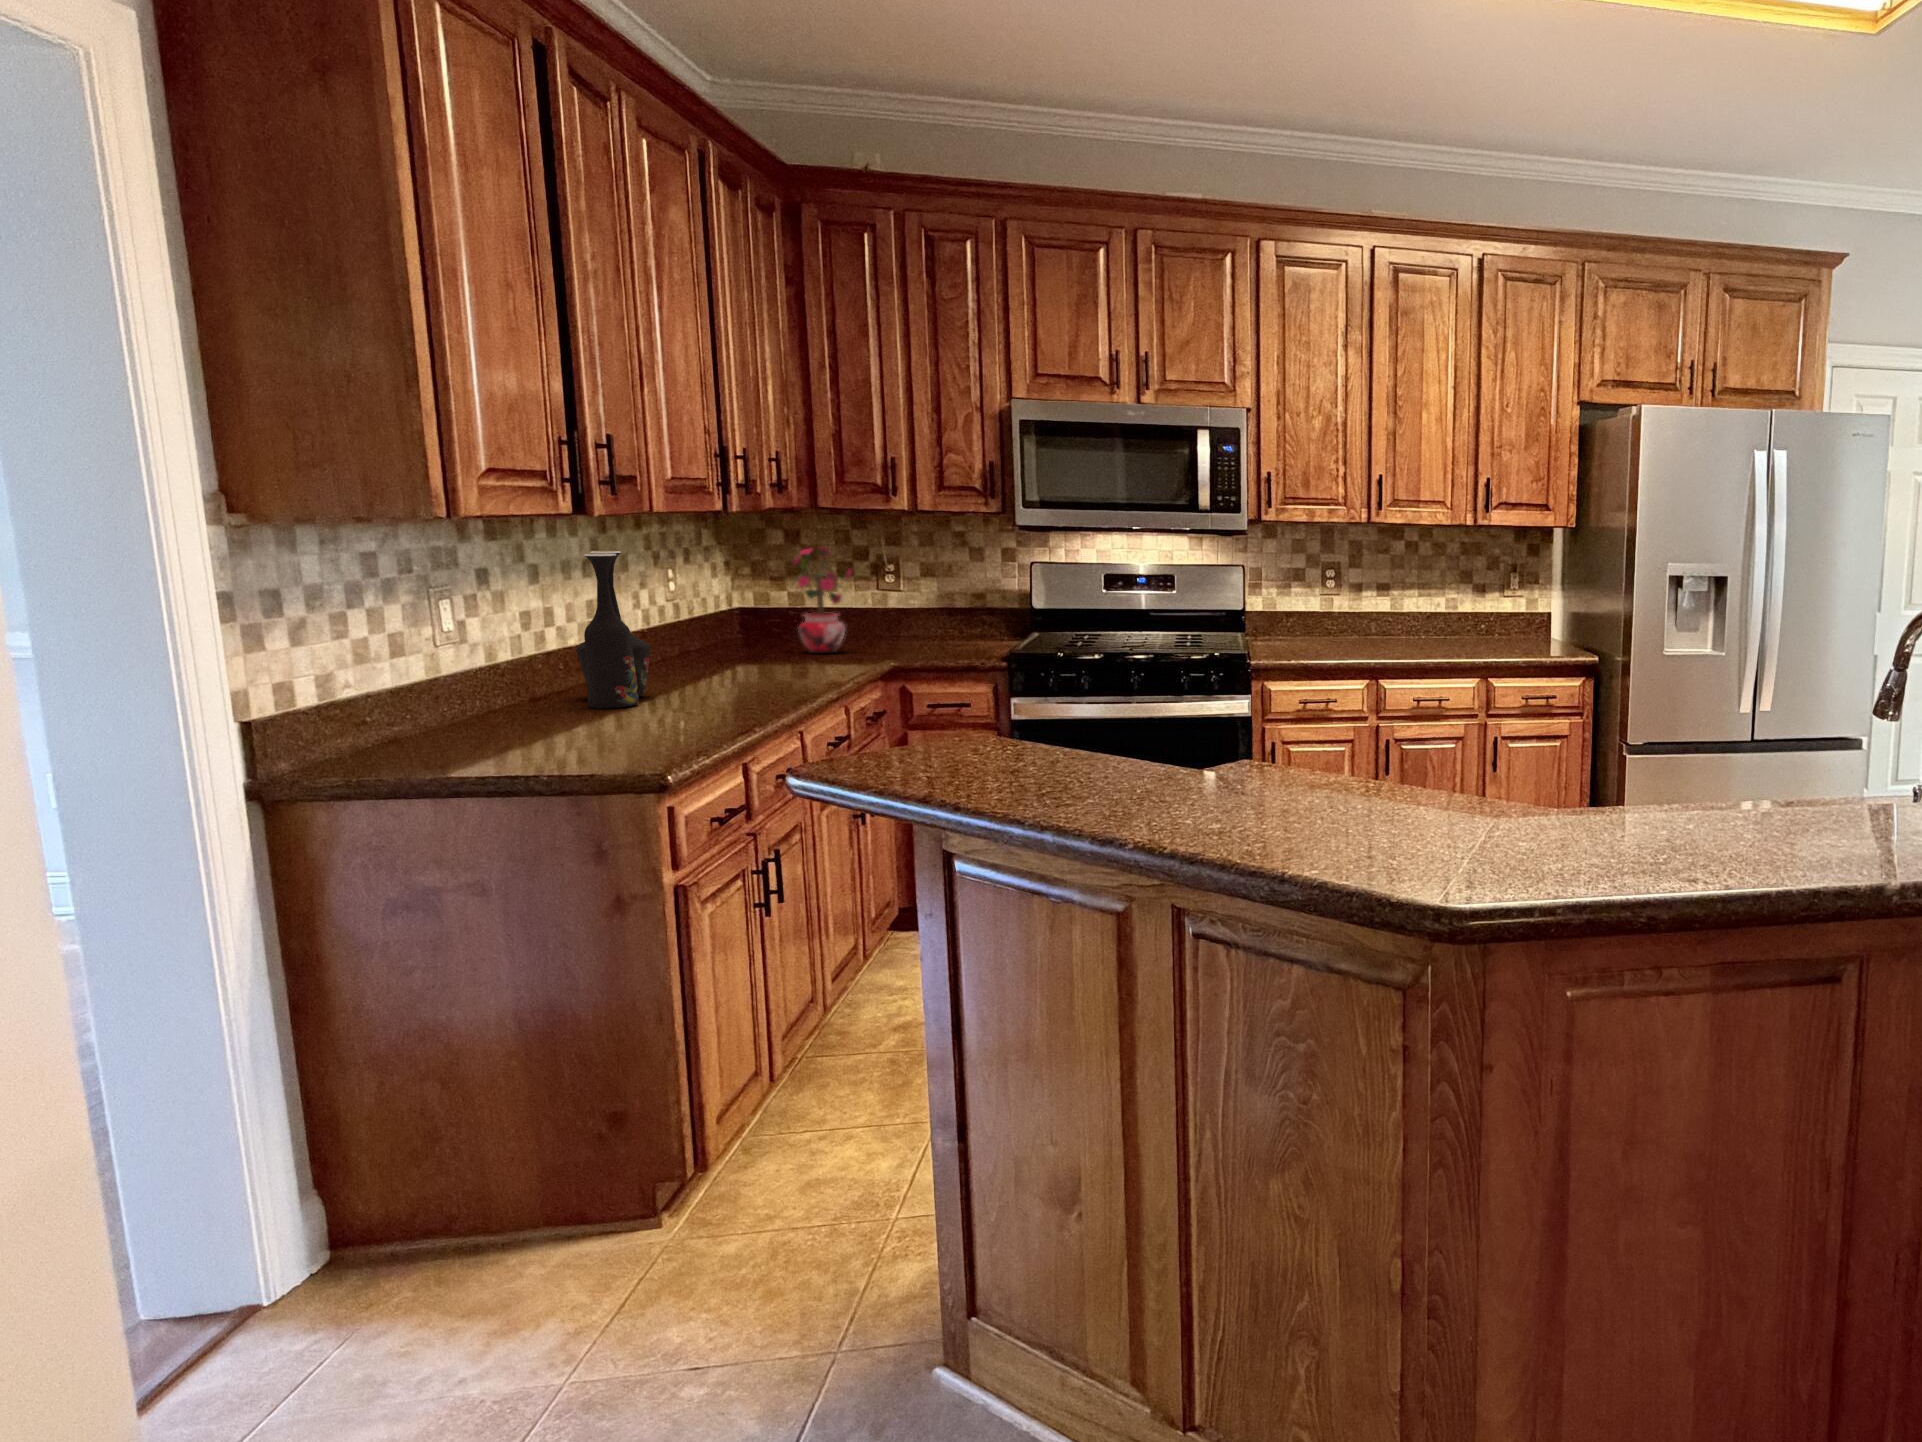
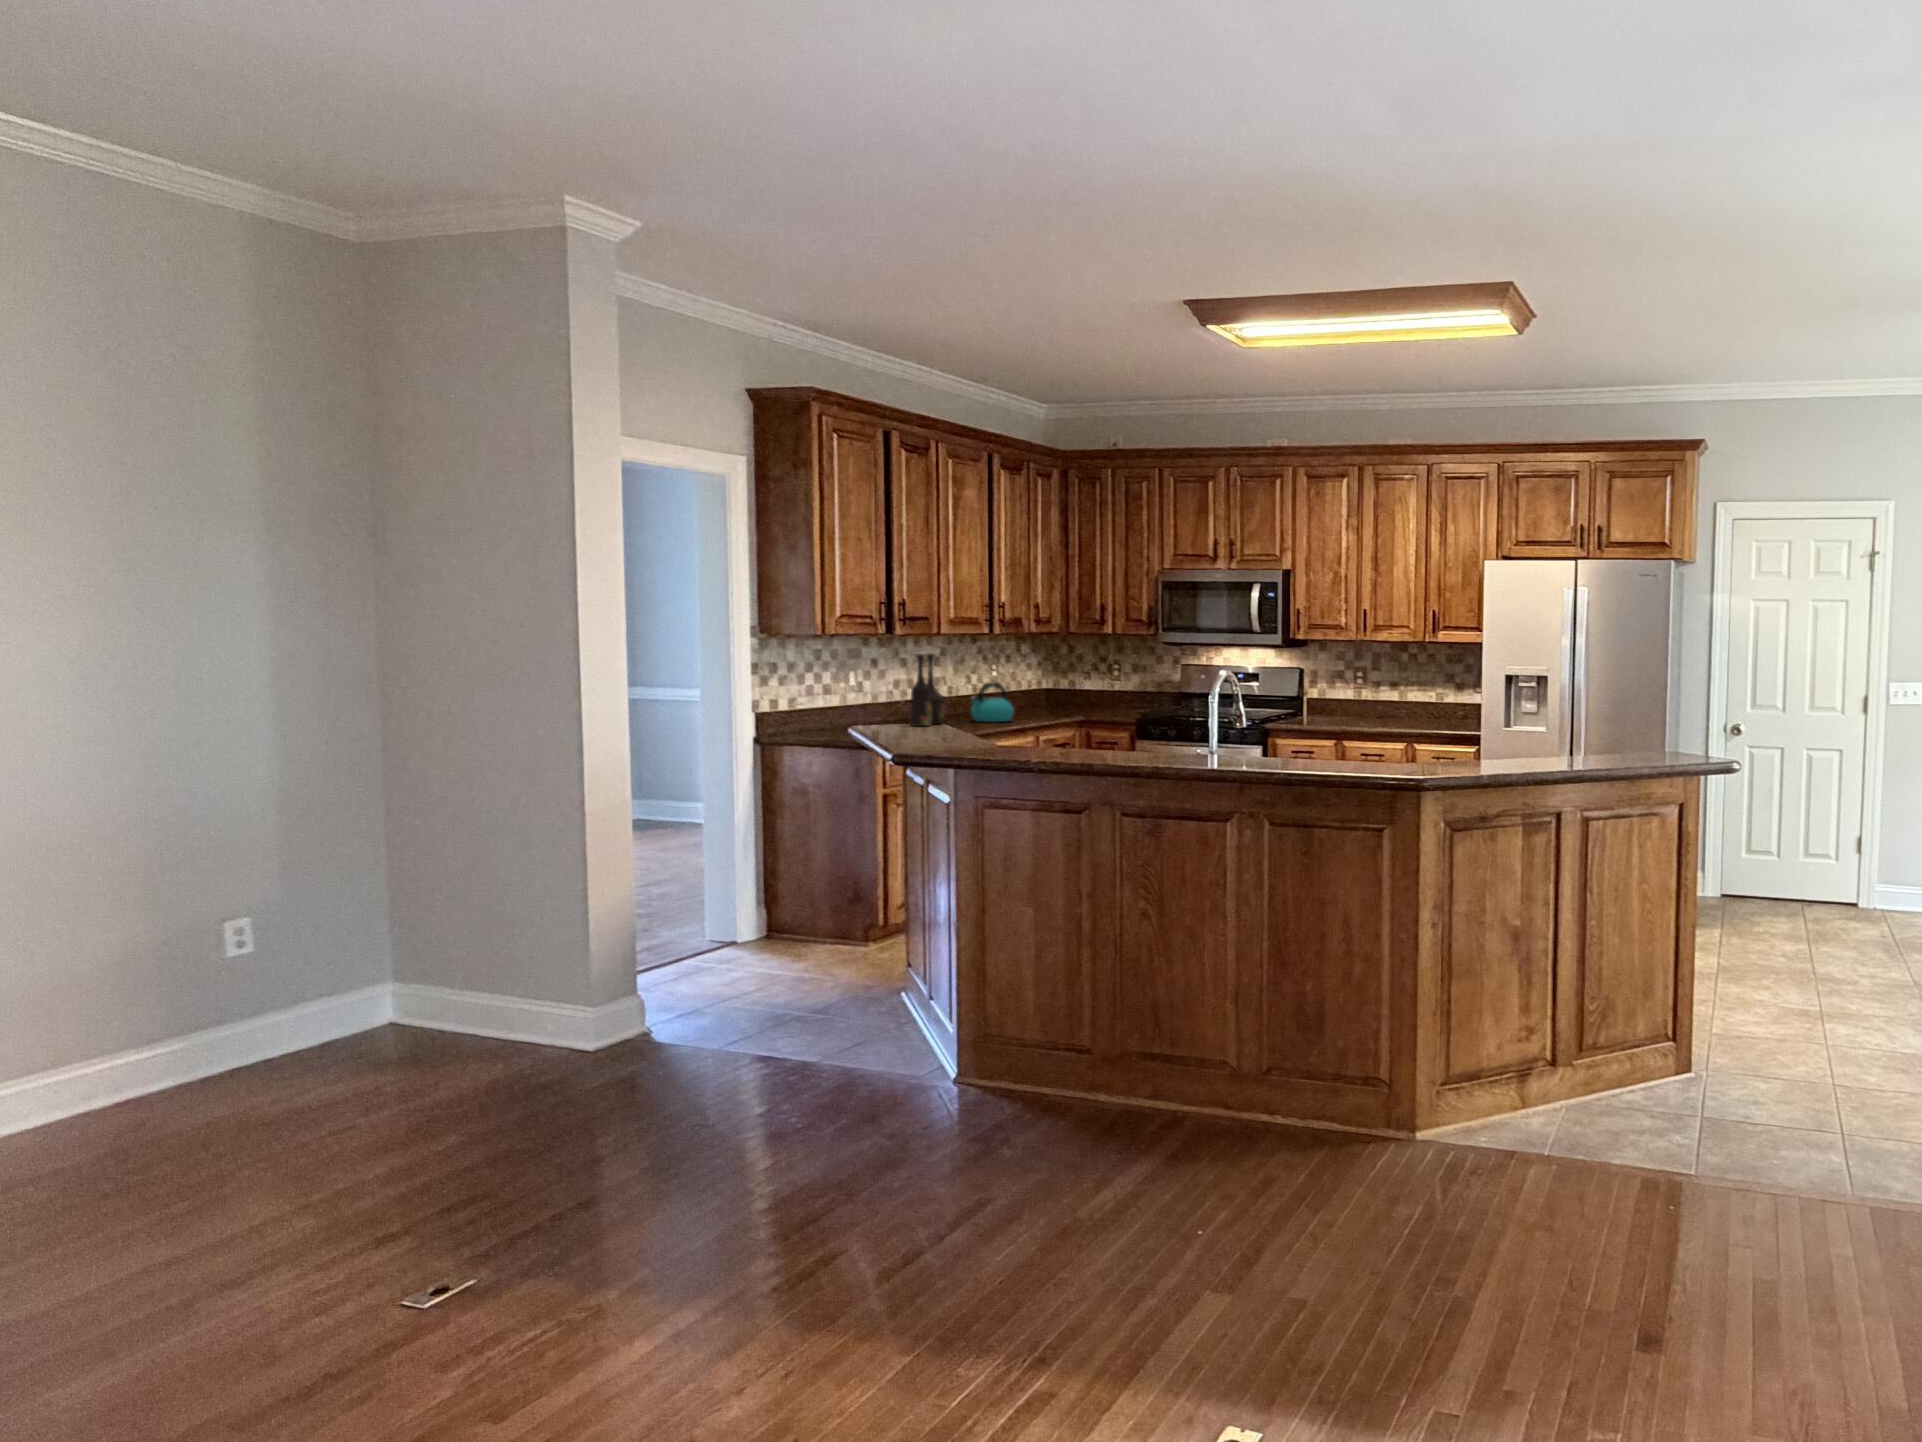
potted plant: present [793,547,851,653] -> none [1062,653,1095,715]
kettle: none [678,606,770,685] -> present [970,682,1014,722]

